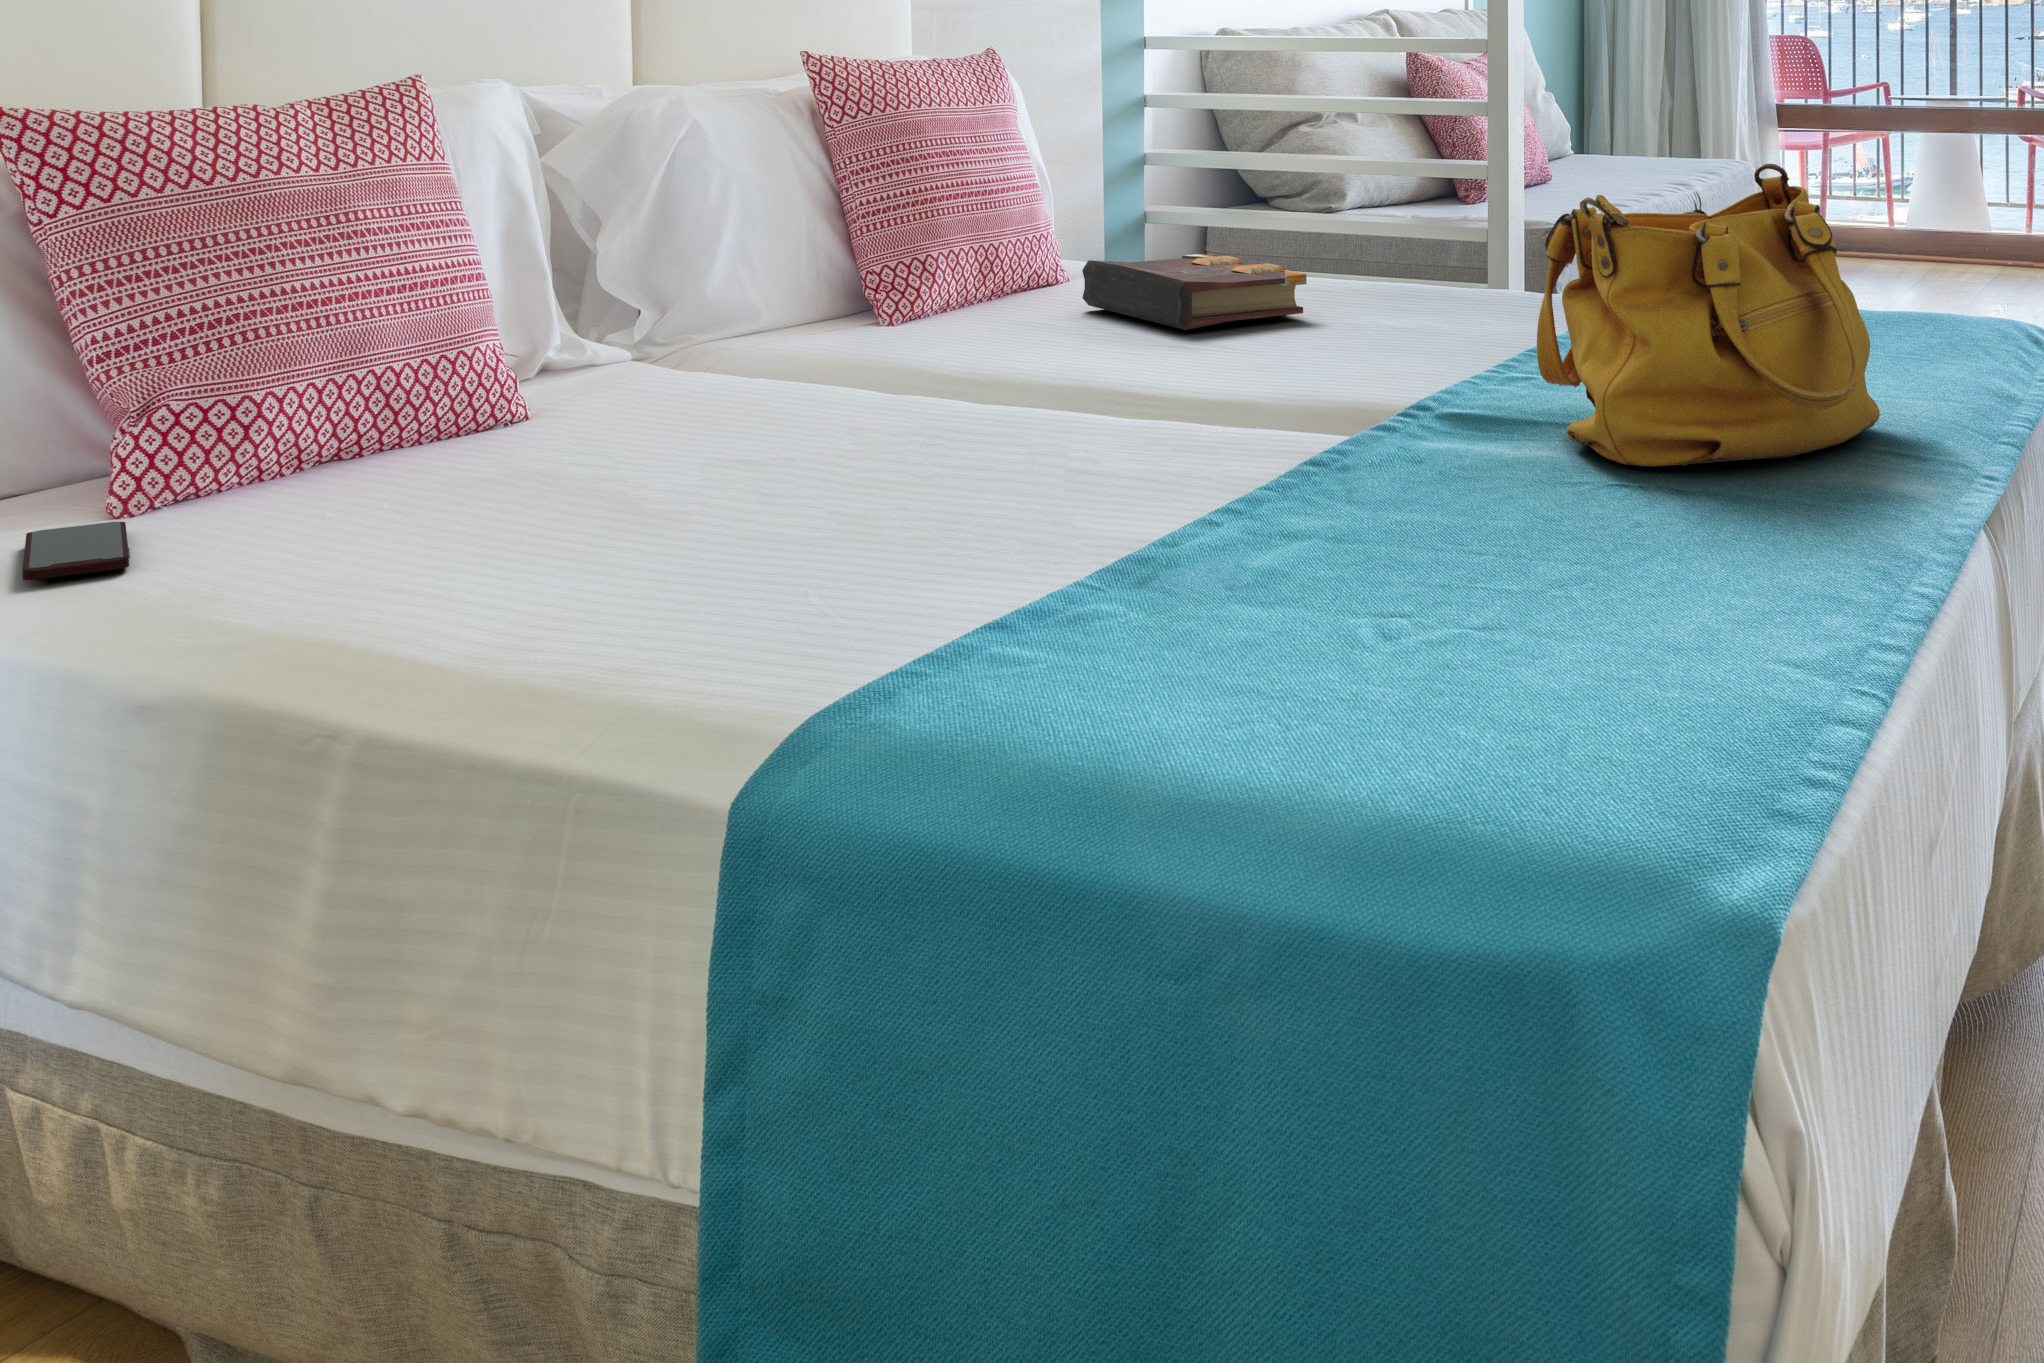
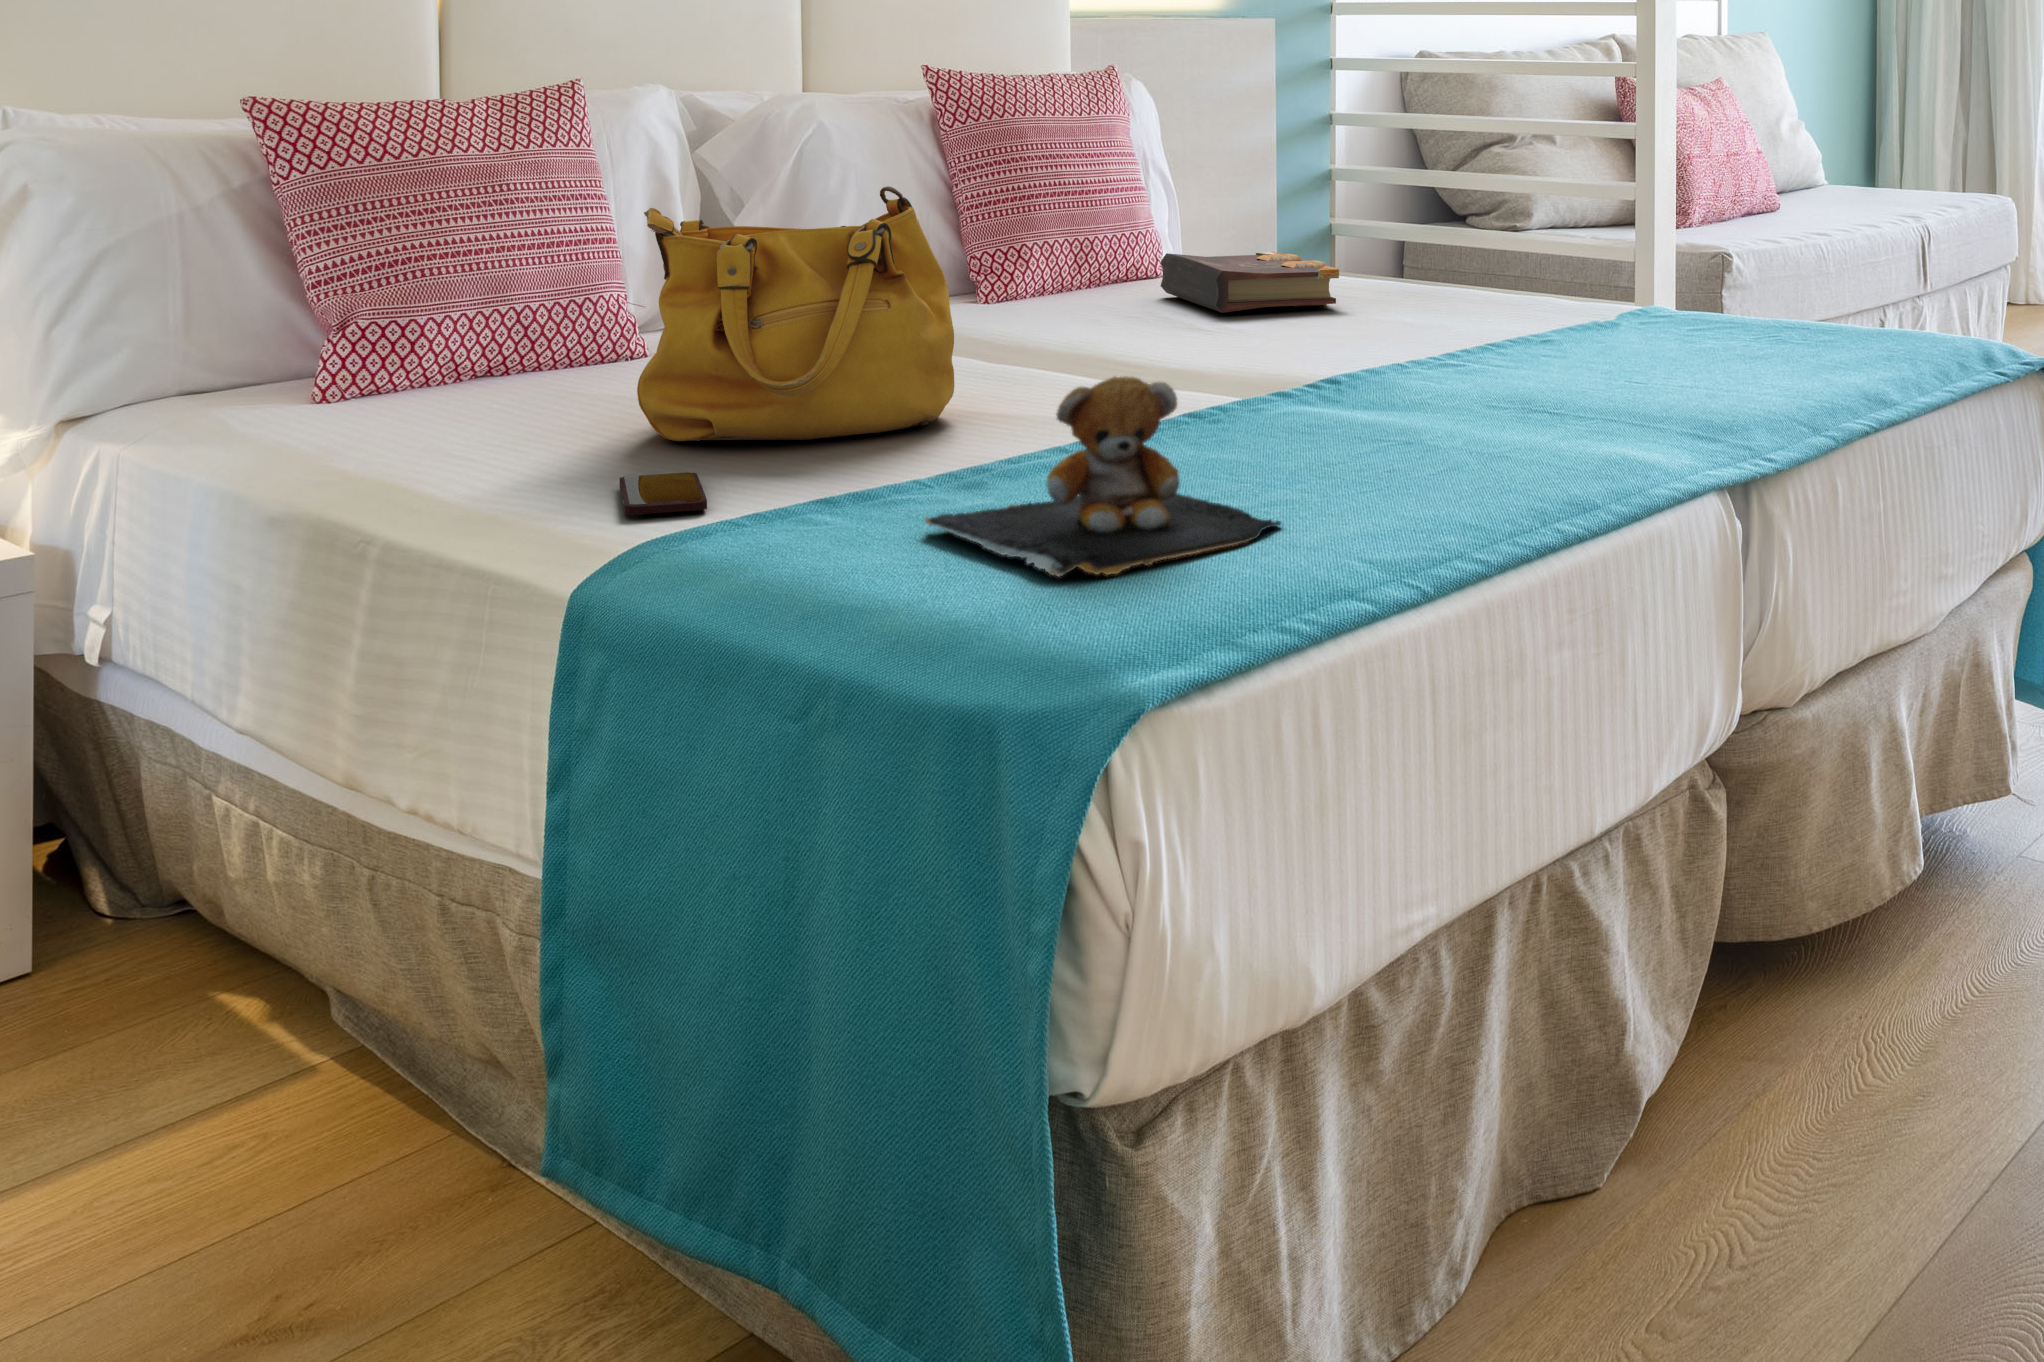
handbag: present [1537,164,1880,467] -> present [637,186,954,441]
teddy bear: none [1198,476,1669,795] -> present [925,376,1282,577]
smartphone: present [23,522,130,581] -> present [619,473,707,516]

